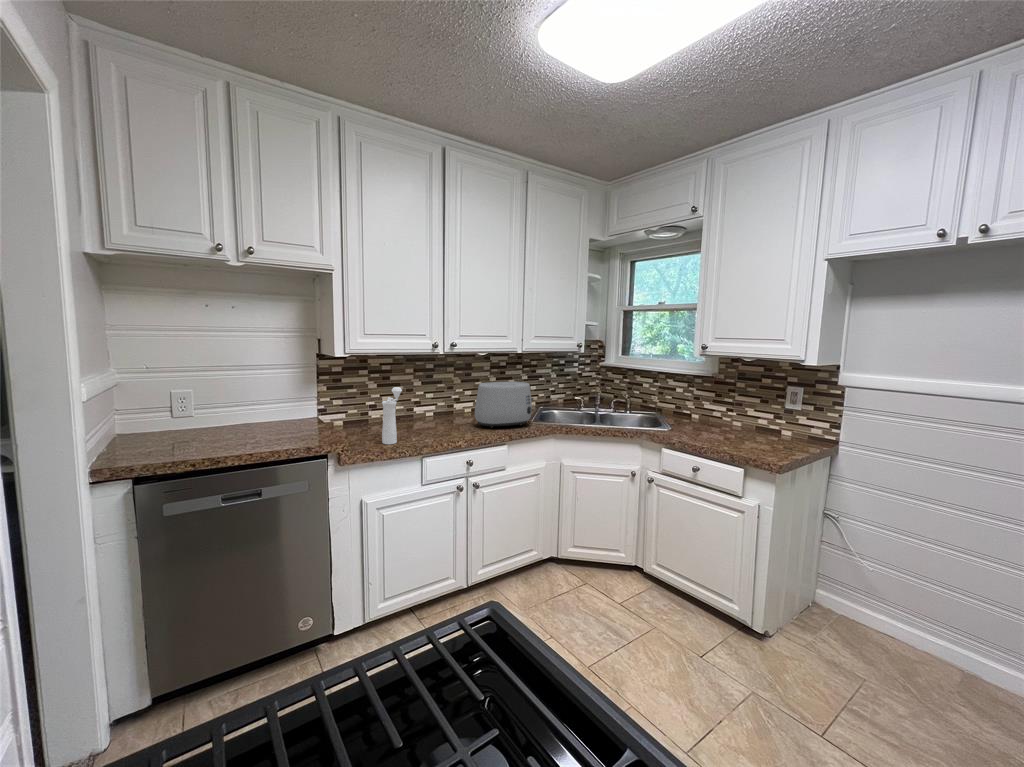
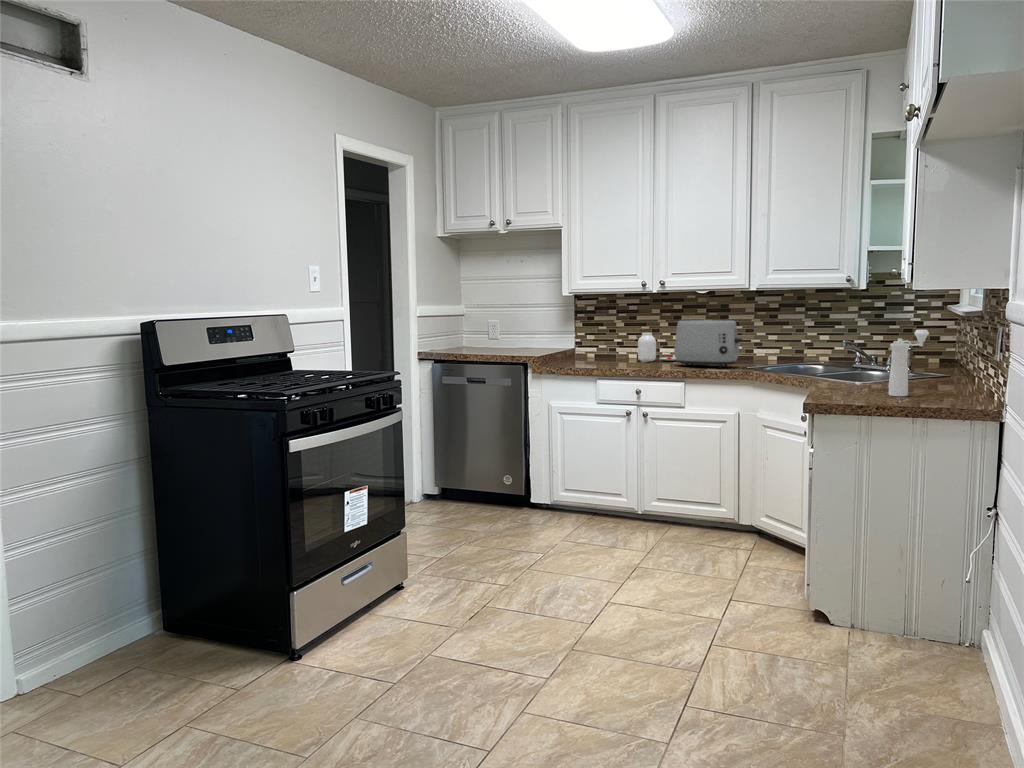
pepper mill: present [382,387,402,444] -> present [889,330,929,396]
jar: none [415,395,453,428] -> present [638,333,677,363]

